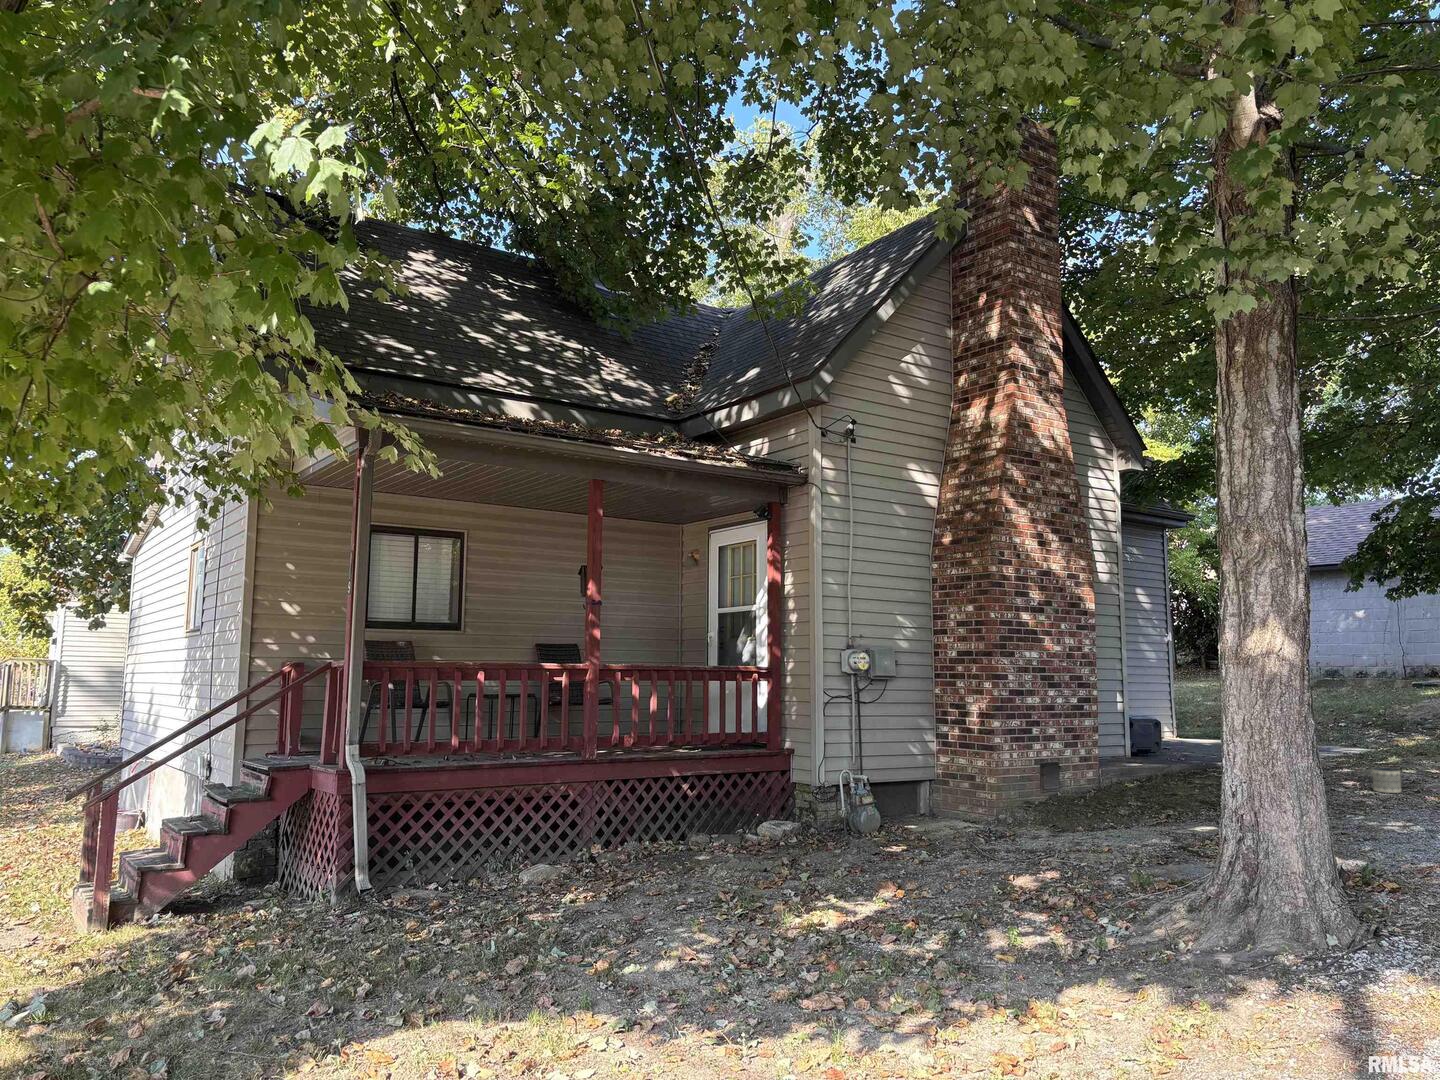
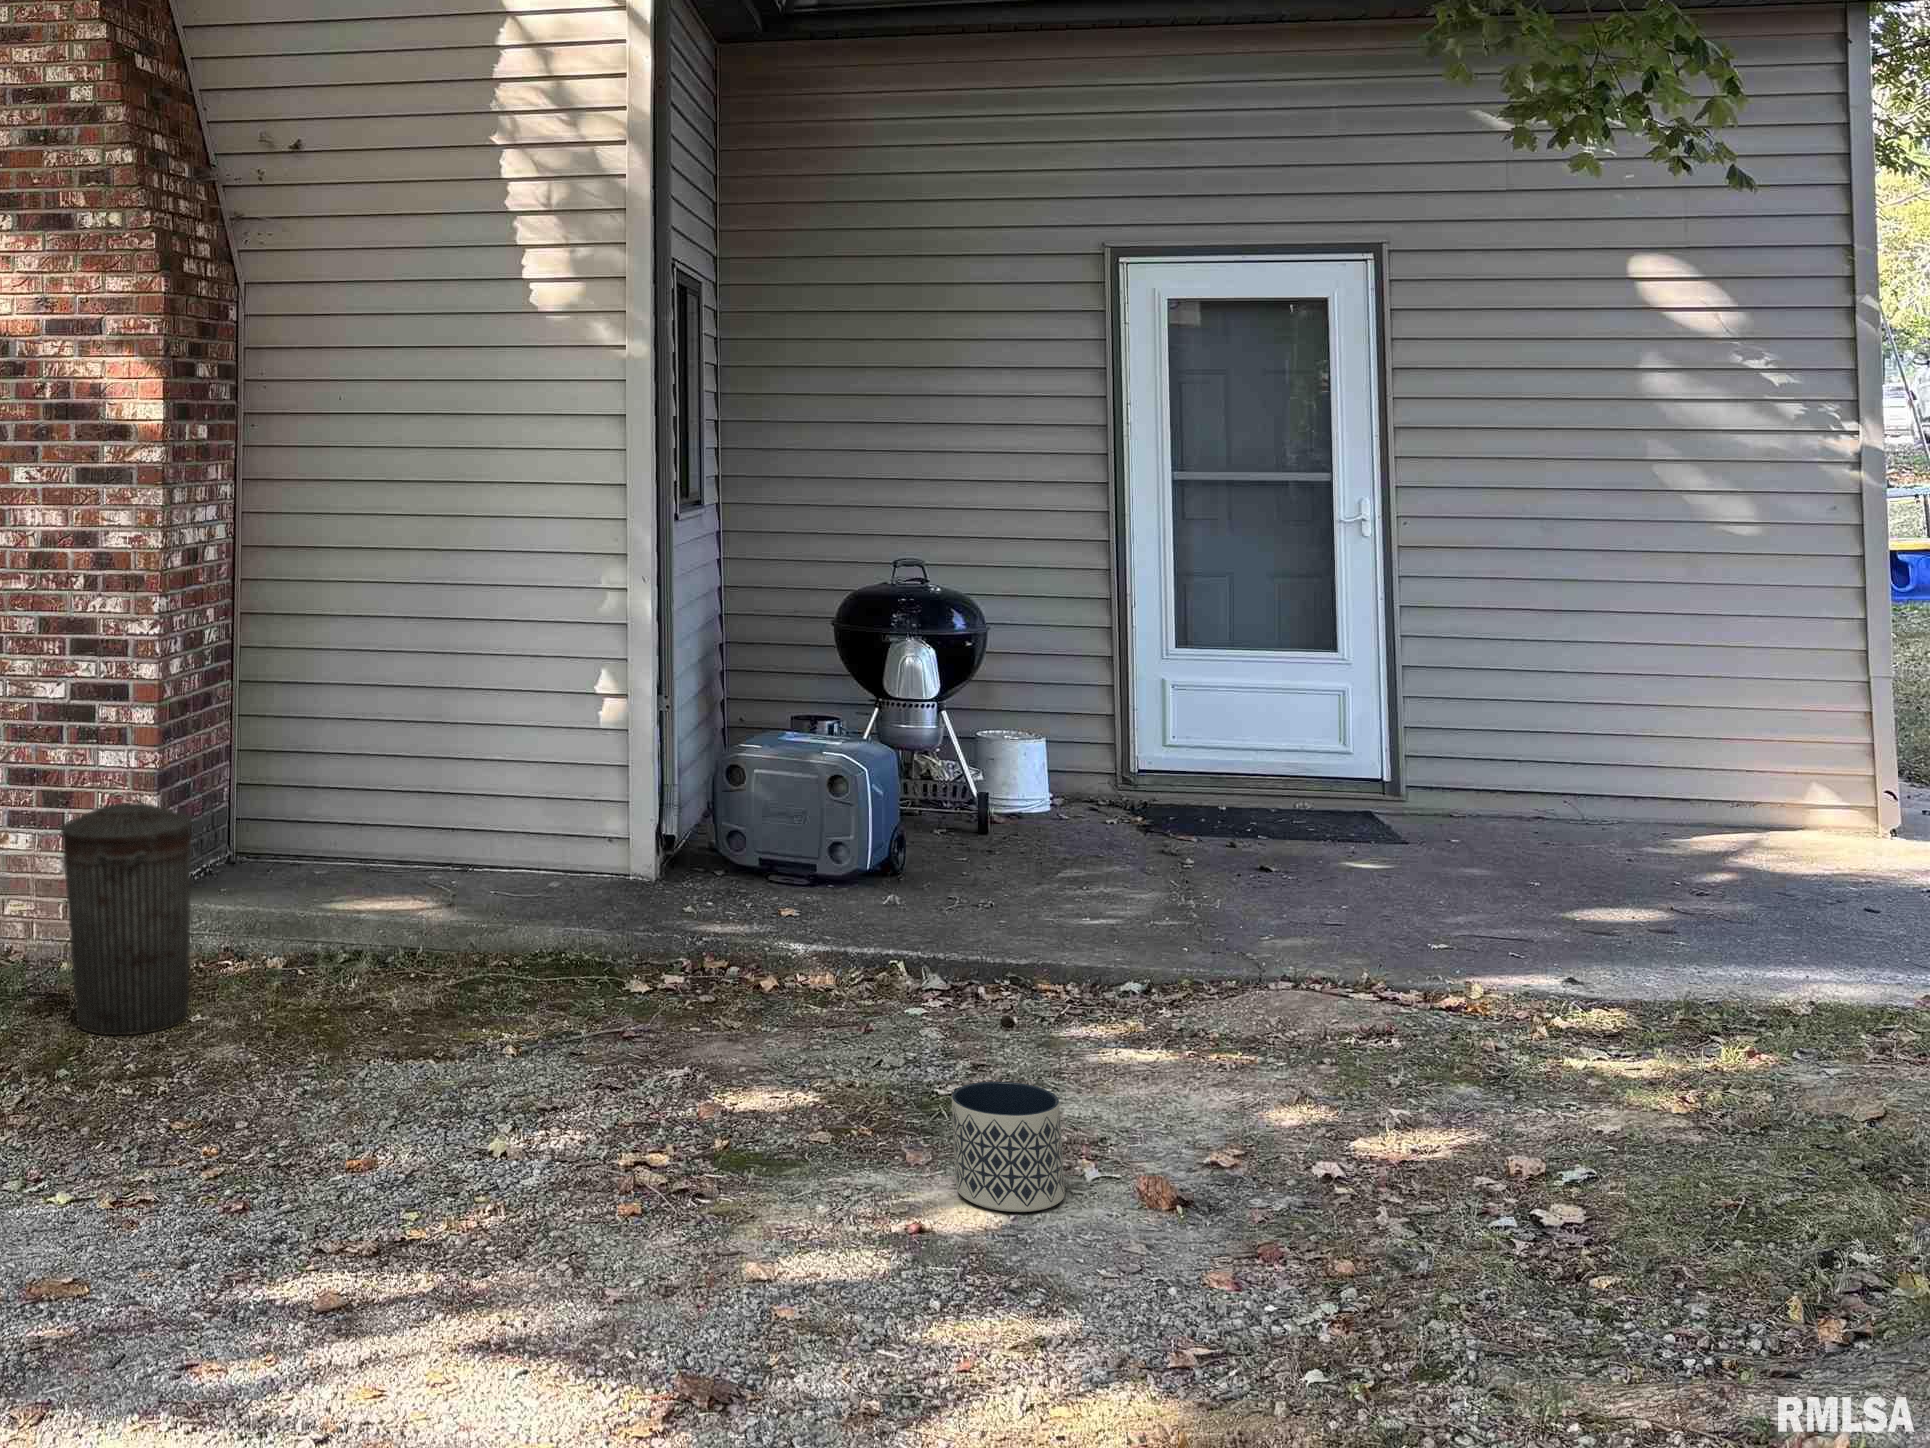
trash can: none [1099,729,1152,805] -> present [61,795,192,1035]

